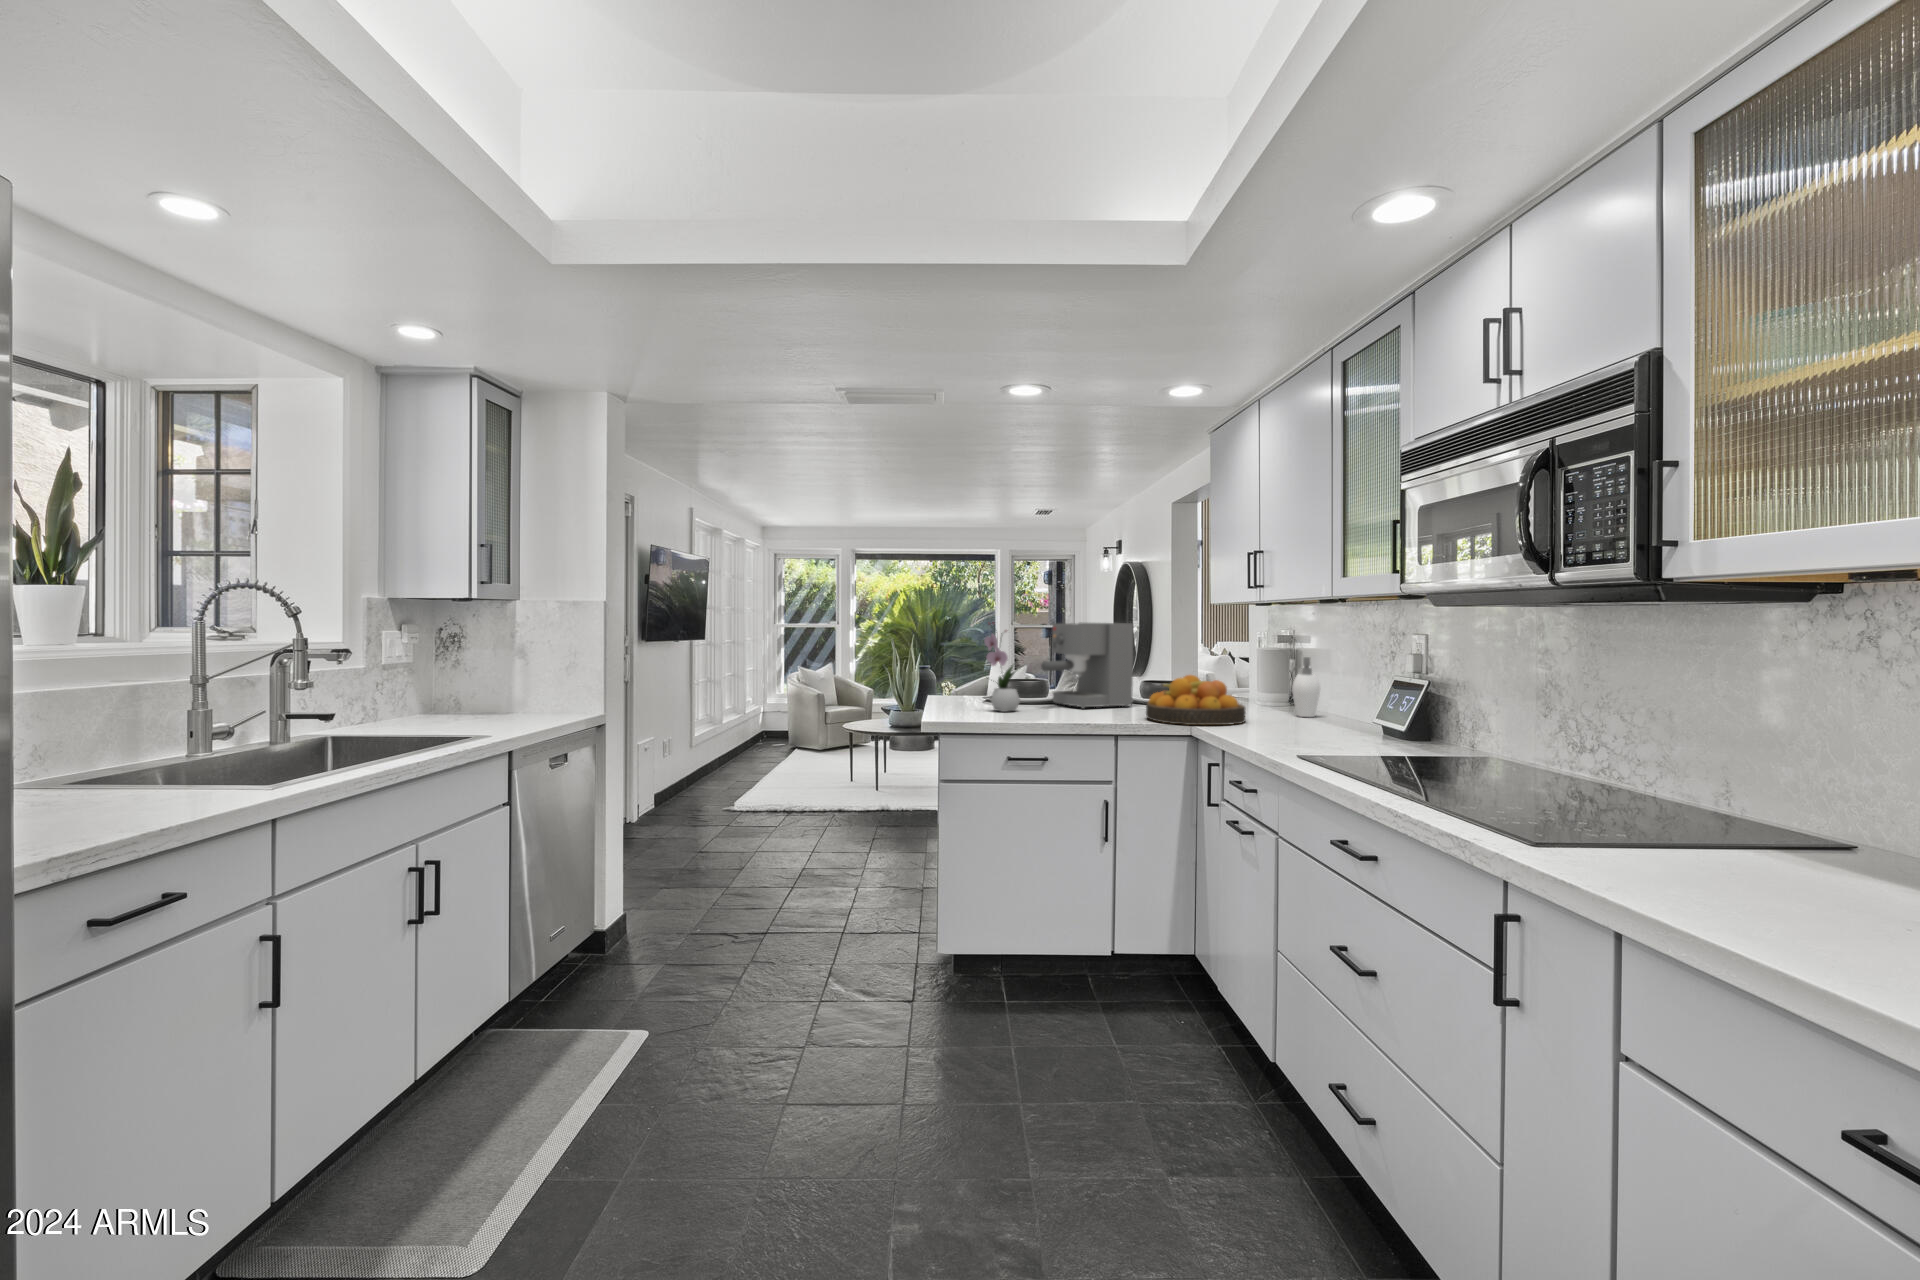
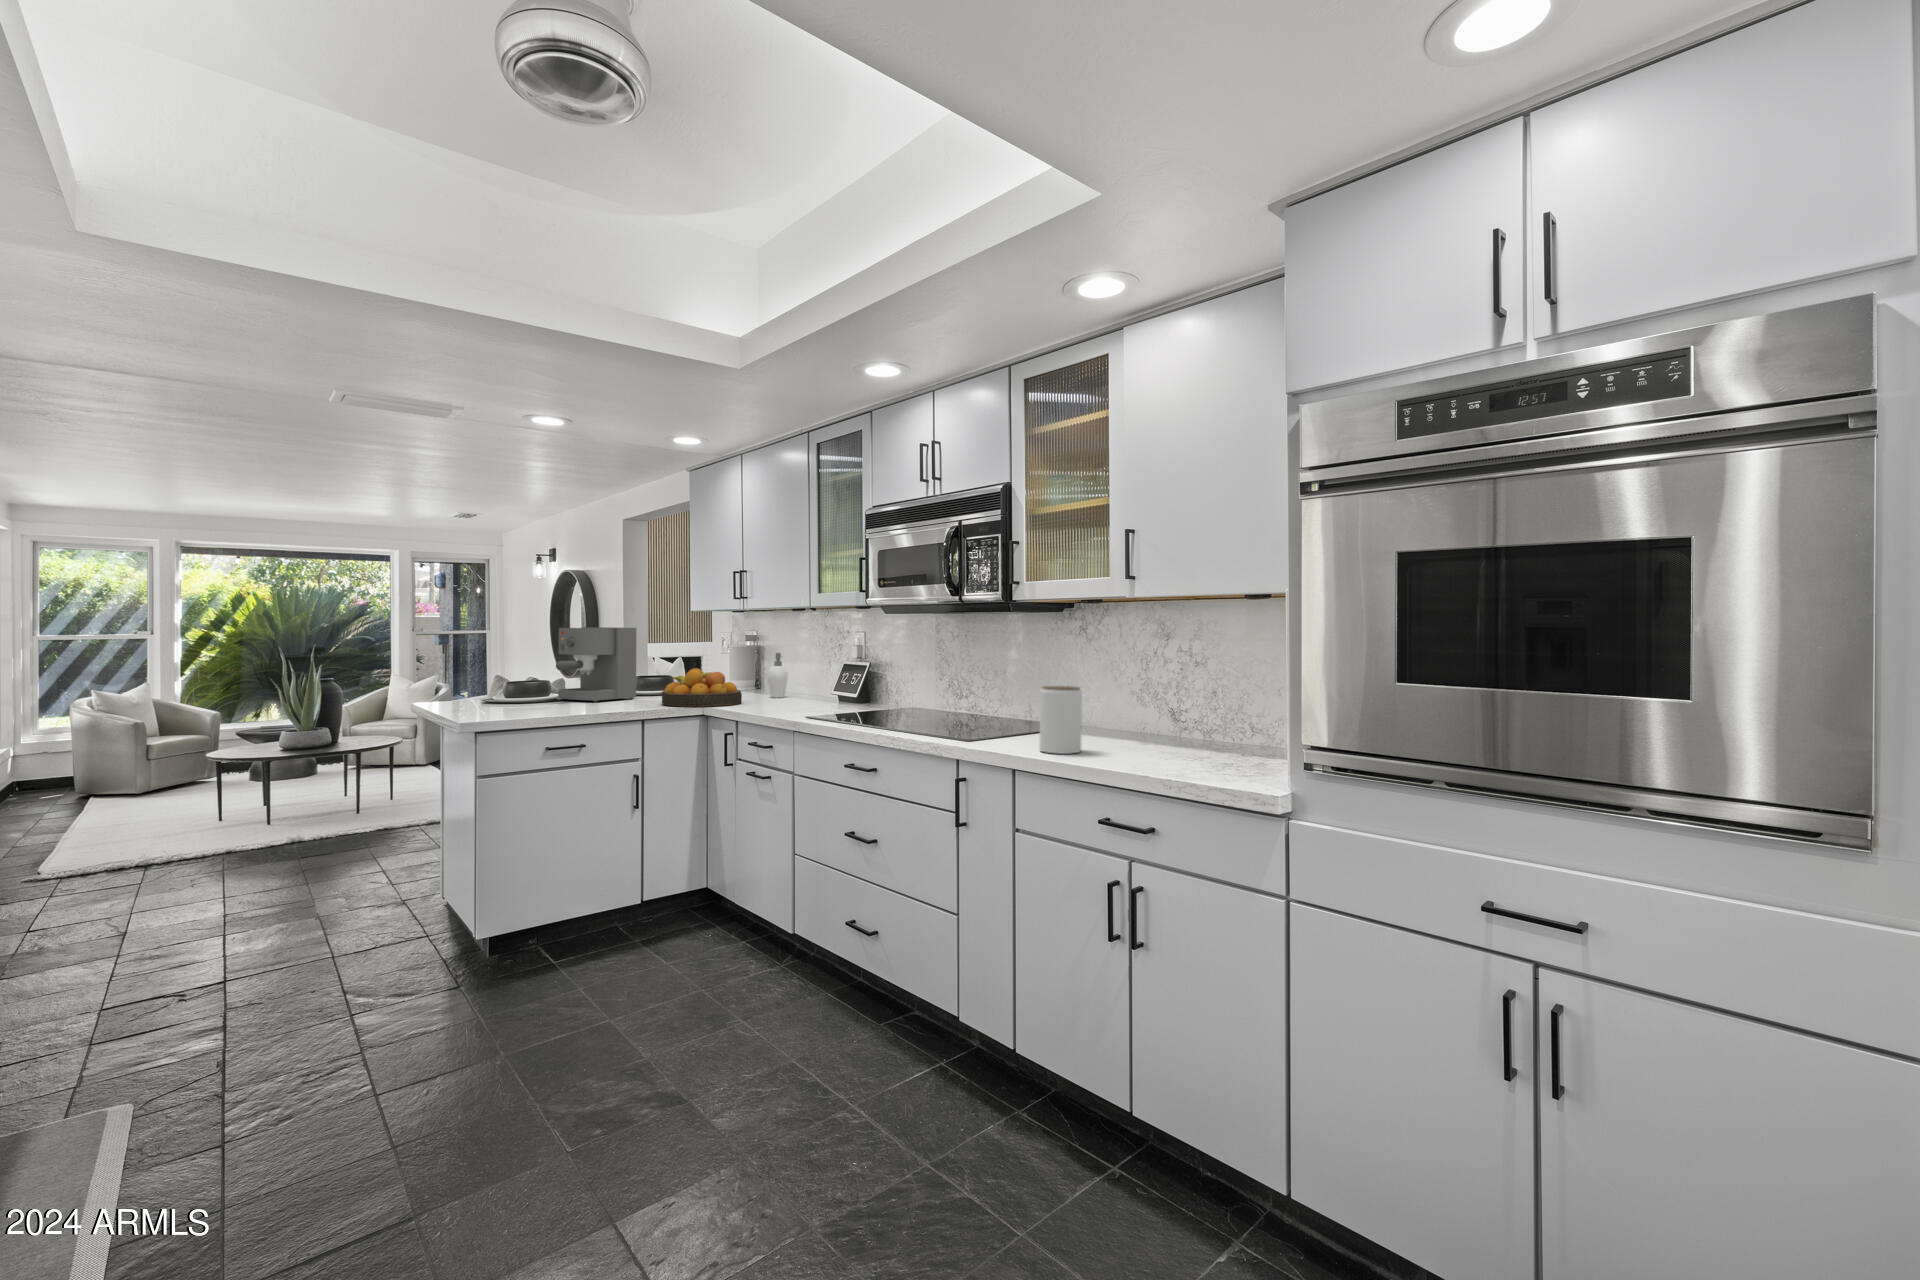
flower arrangement: present [984,623,1020,712] -> none [503,626,545,708]
jar: none [1685,763,1813,927] -> present [1039,686,1082,754]

